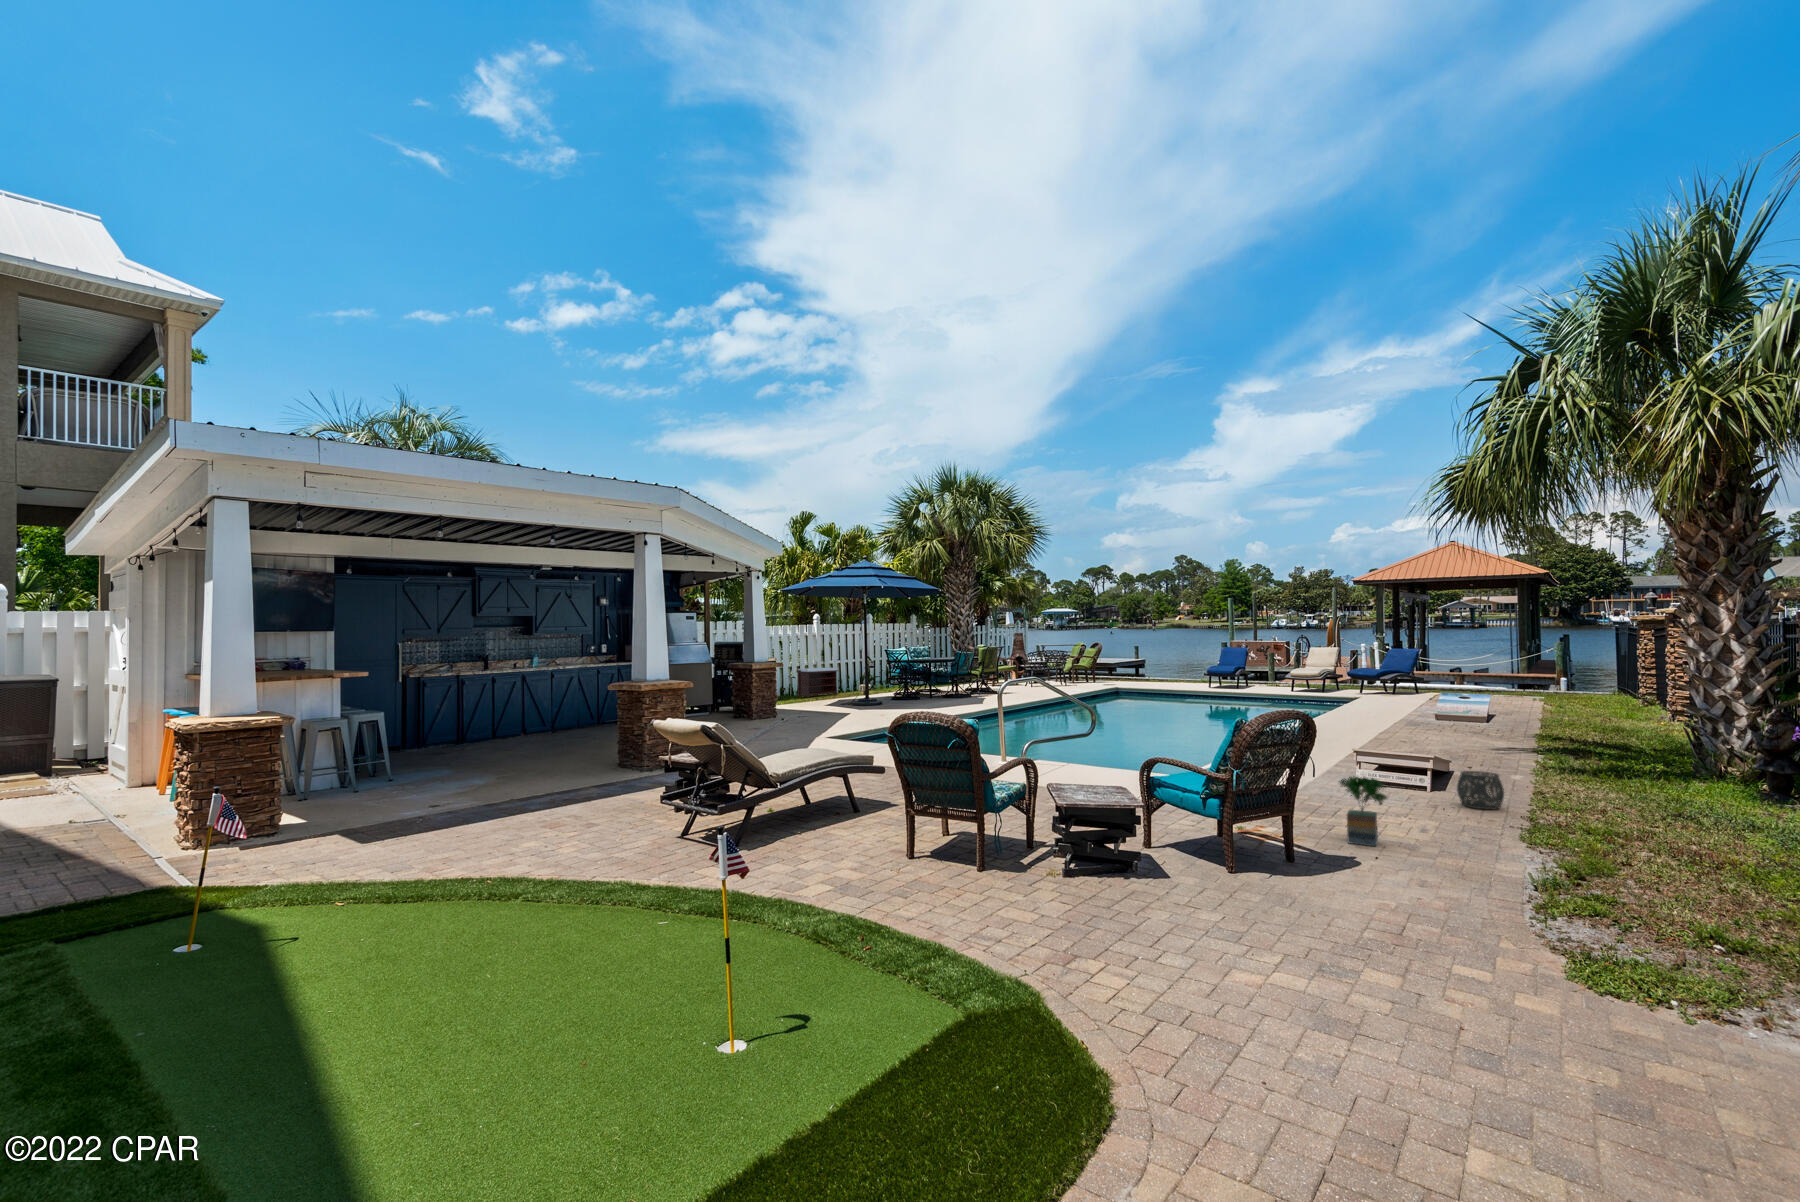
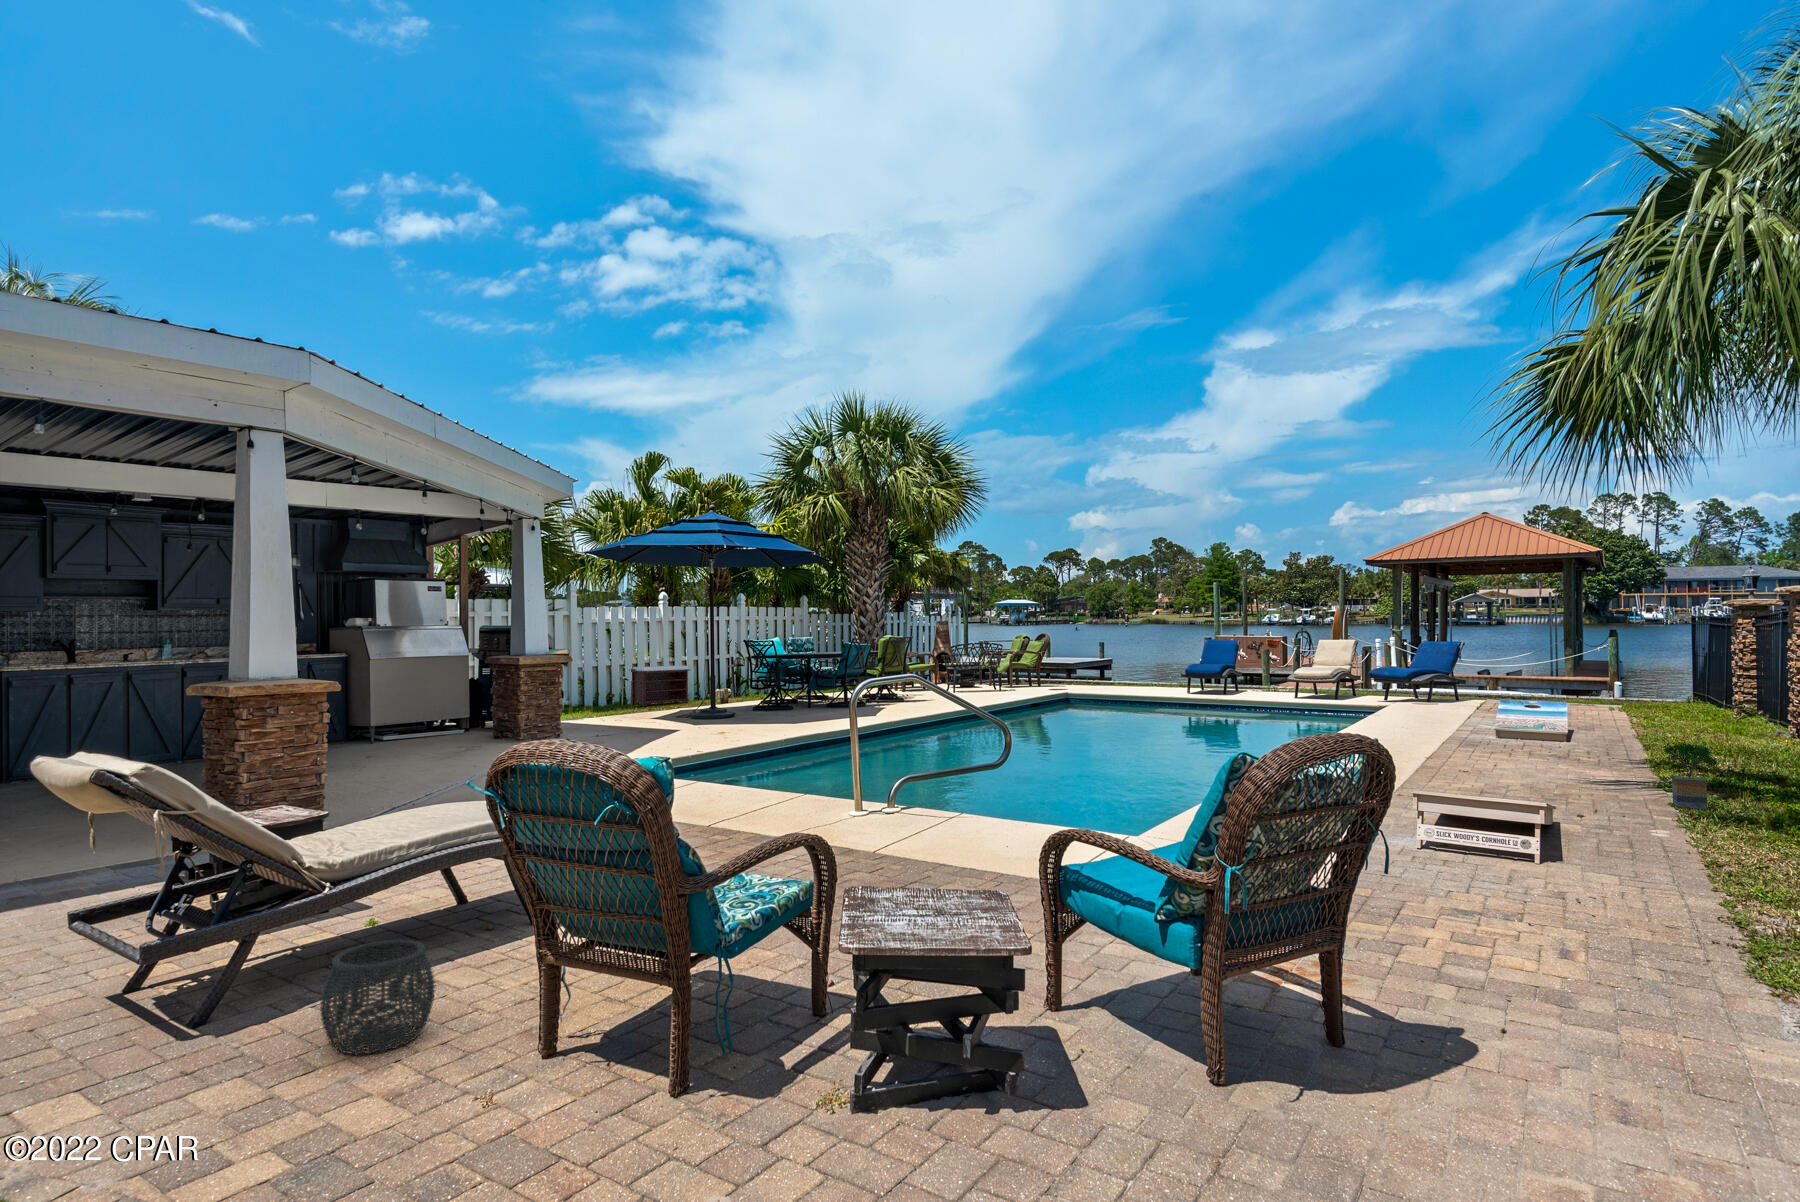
woven basket: present [1457,771,1504,810] -> present [320,940,435,1055]
potted tree: present [1339,776,1387,846] -> present [1663,744,1718,809]

